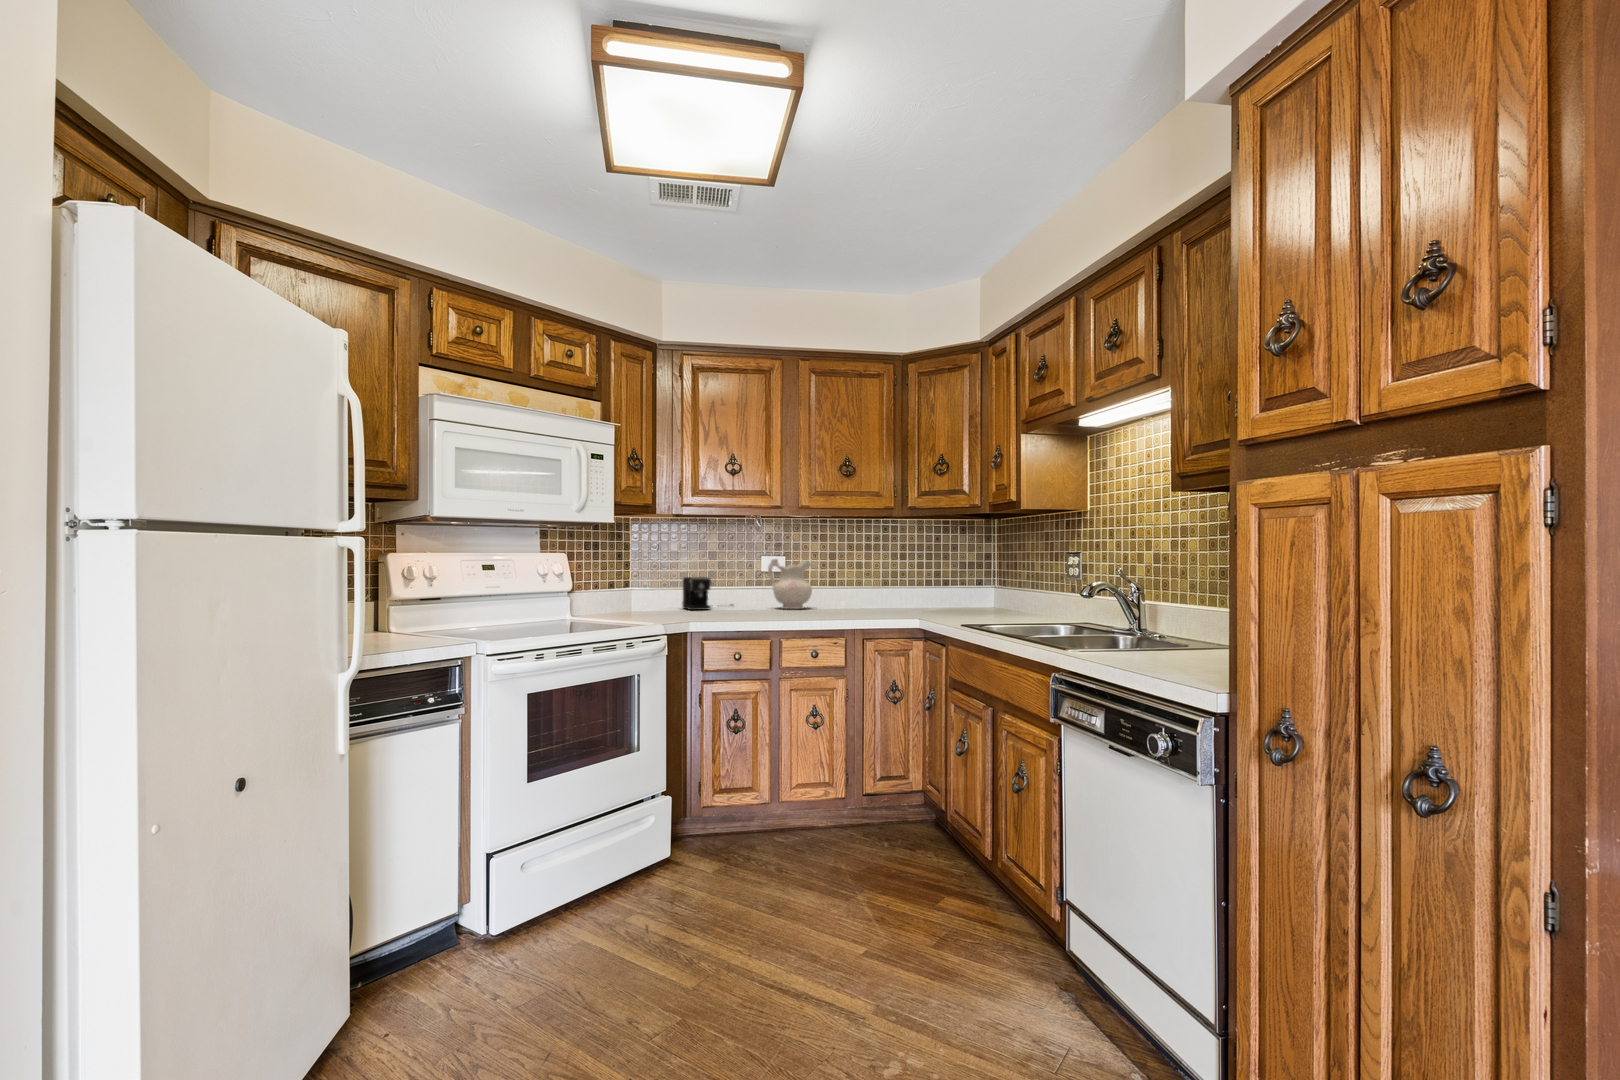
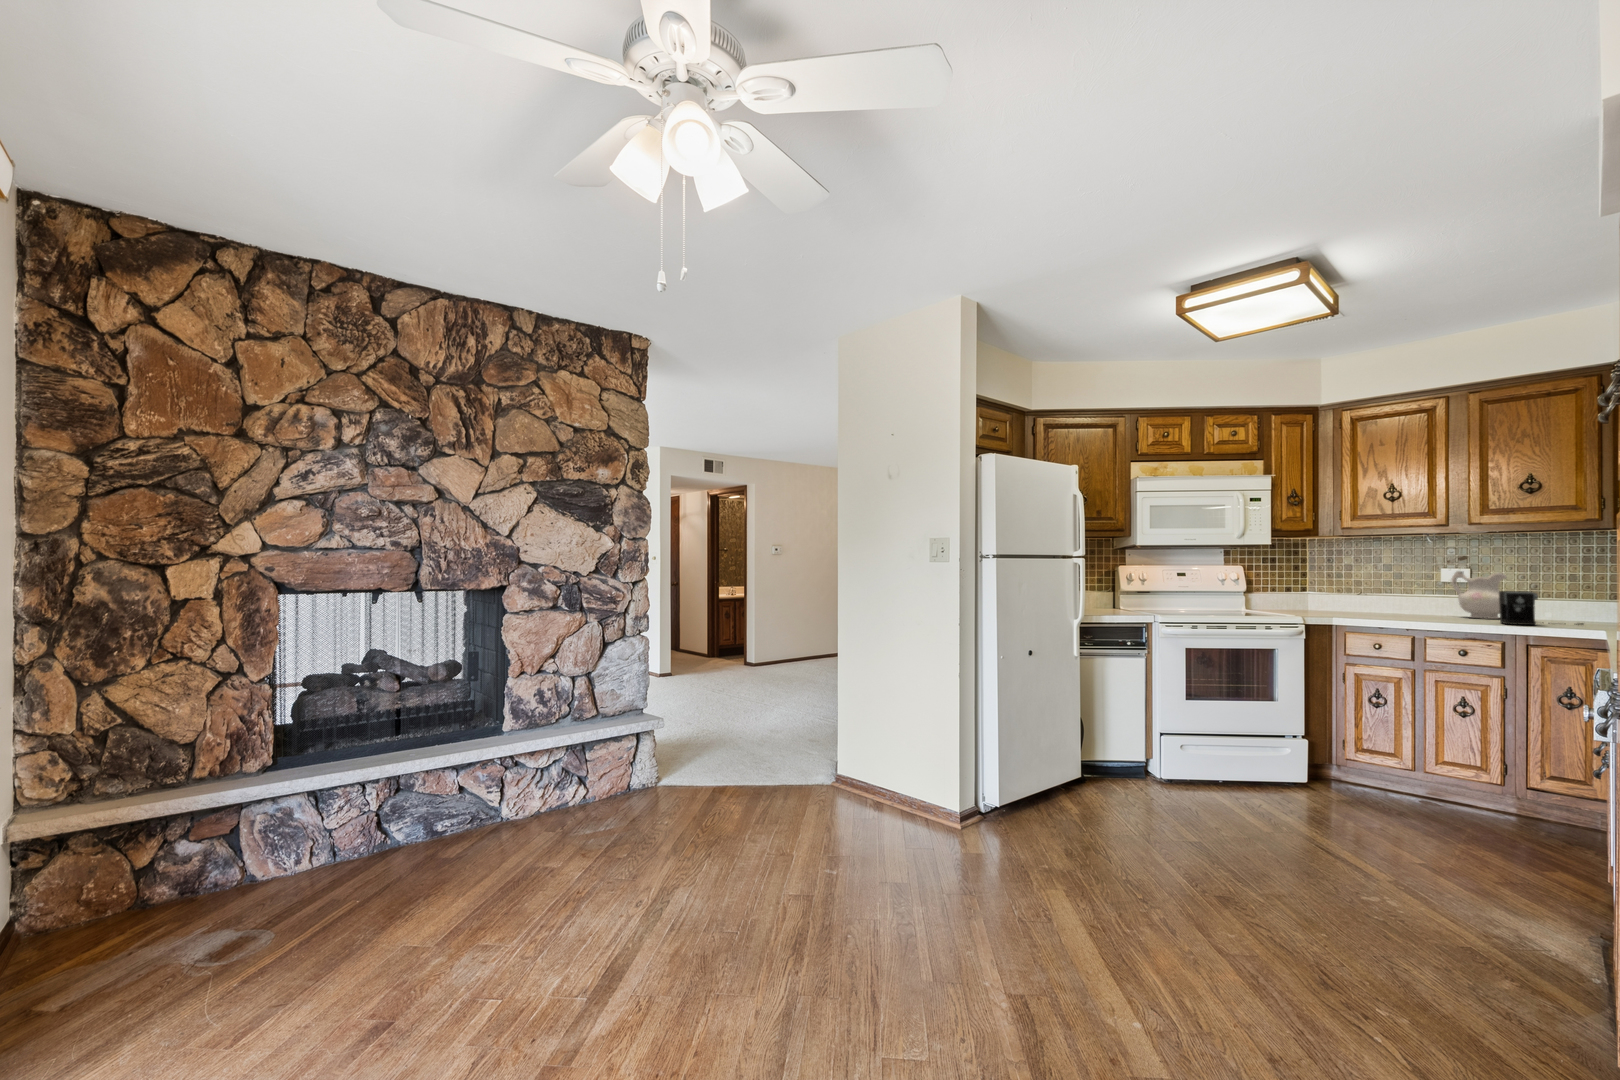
coffee maker: present [682,577,732,610] -> present [1499,591,1583,625]

